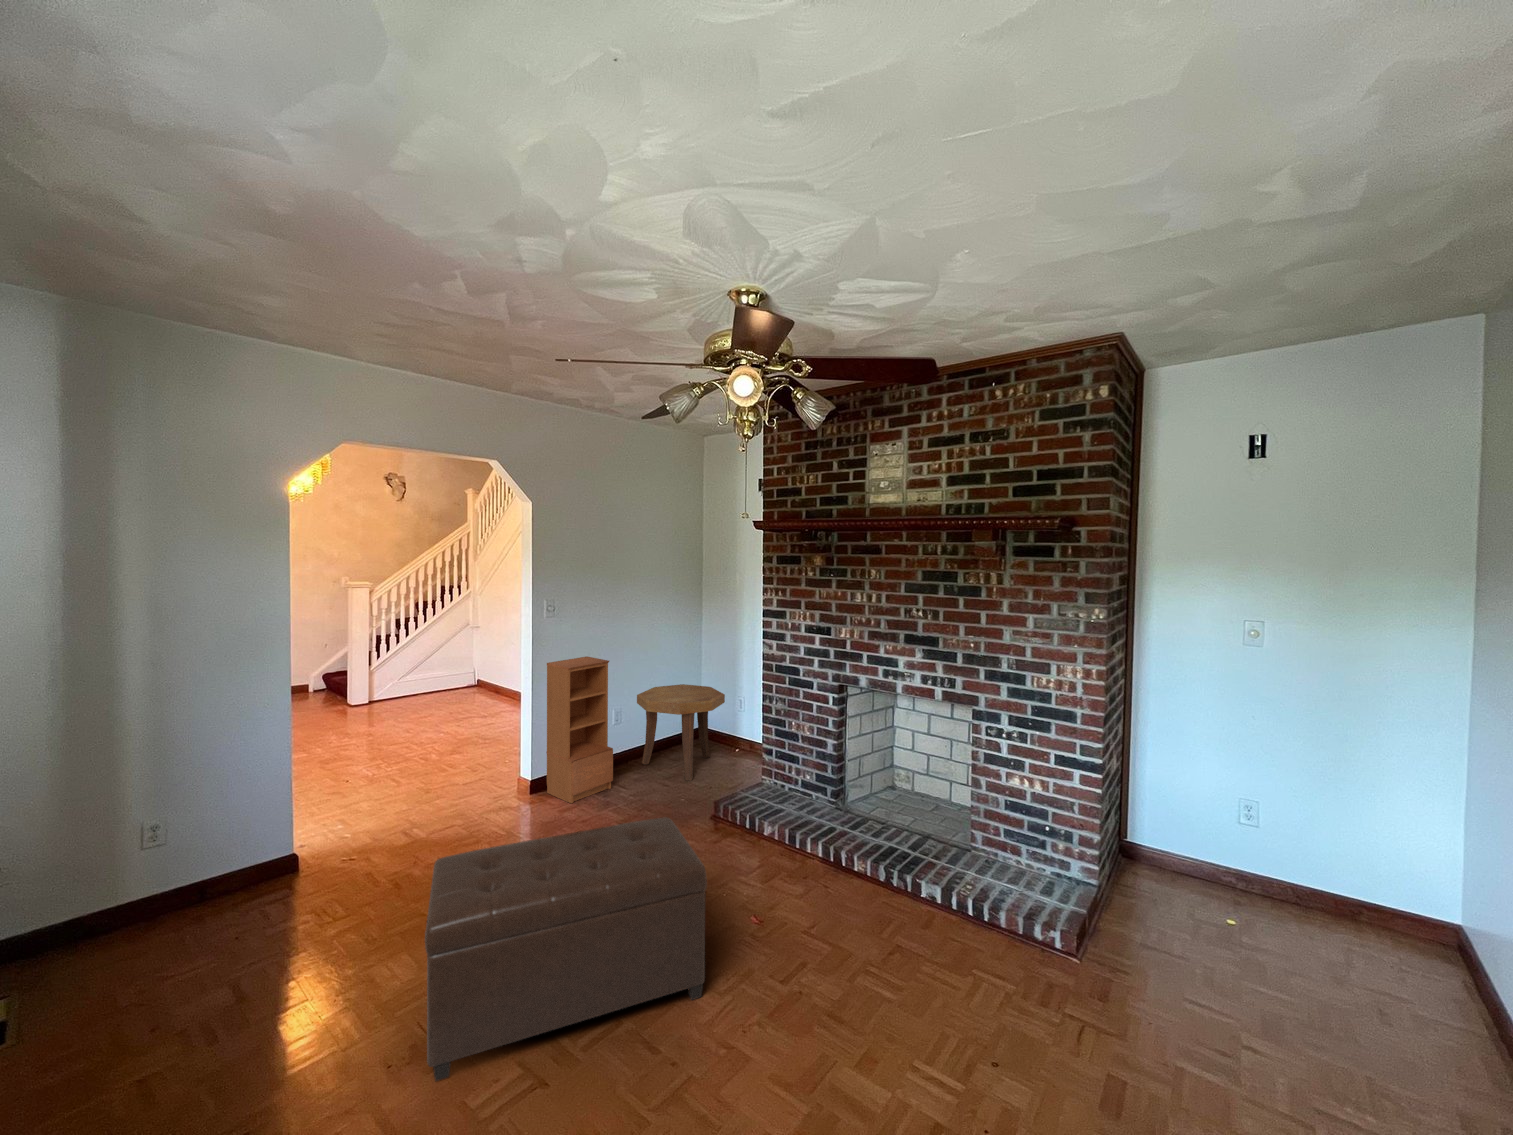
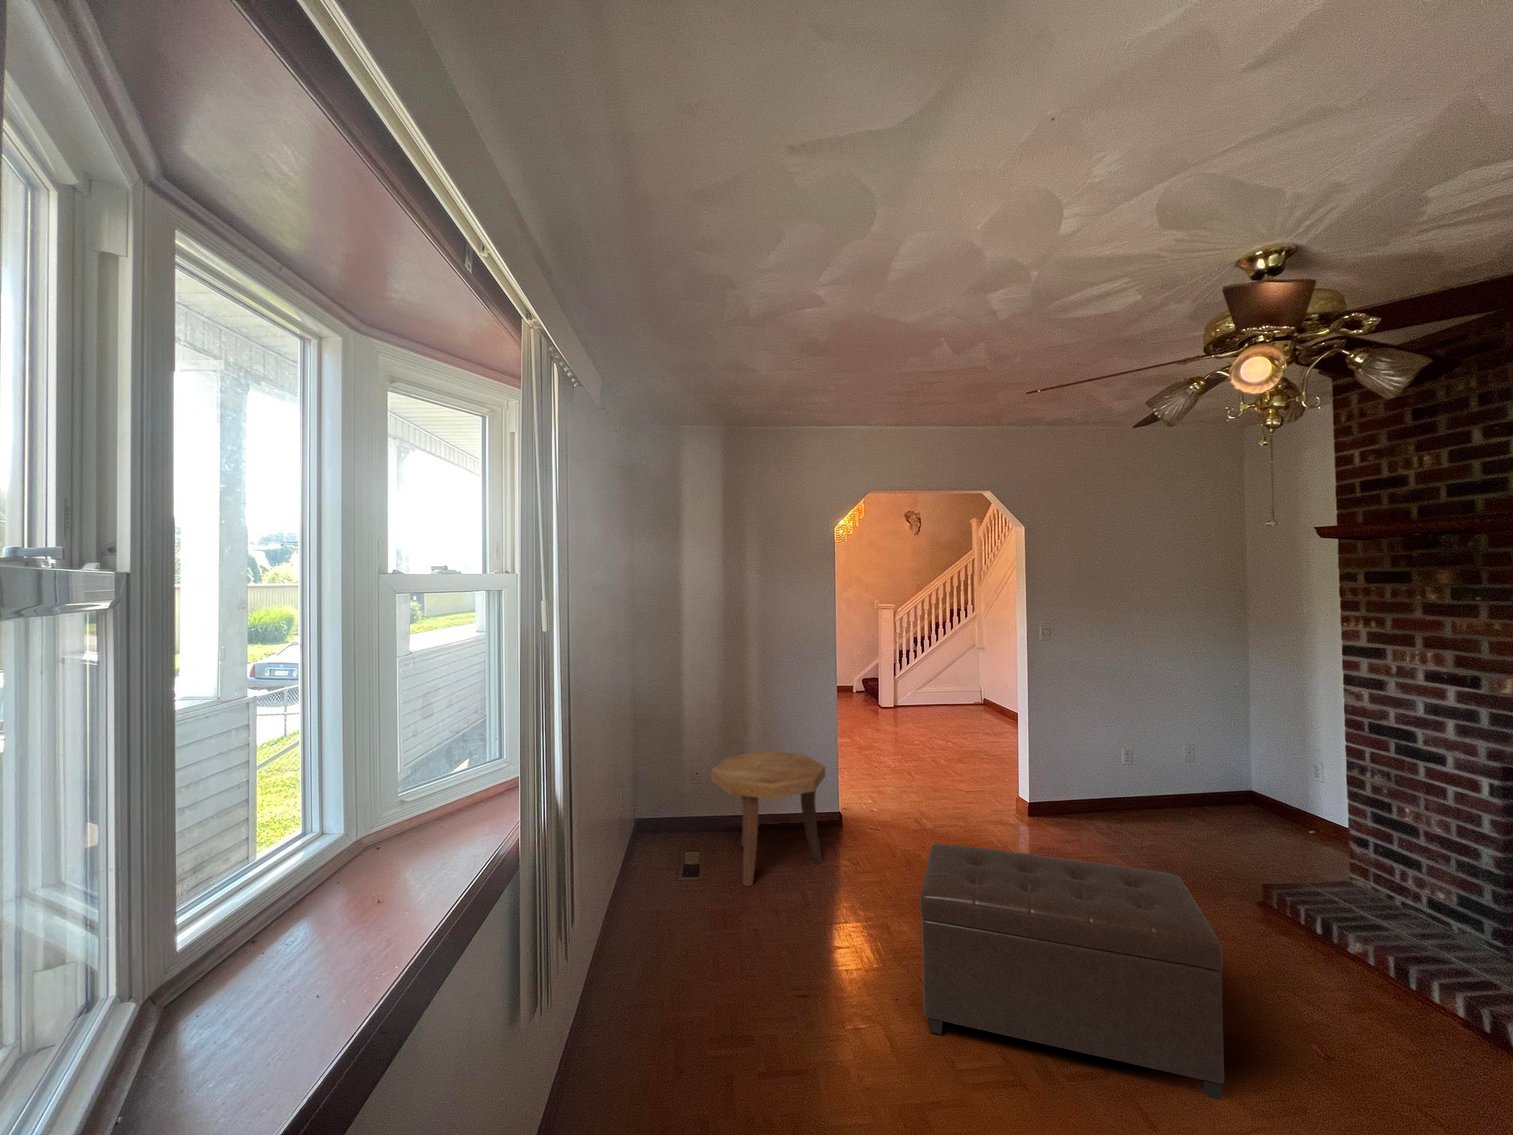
bookcase: present [546,656,613,804] -> none [1044,685,1123,839]
side table: present [637,684,725,781] -> present [711,751,825,886]

